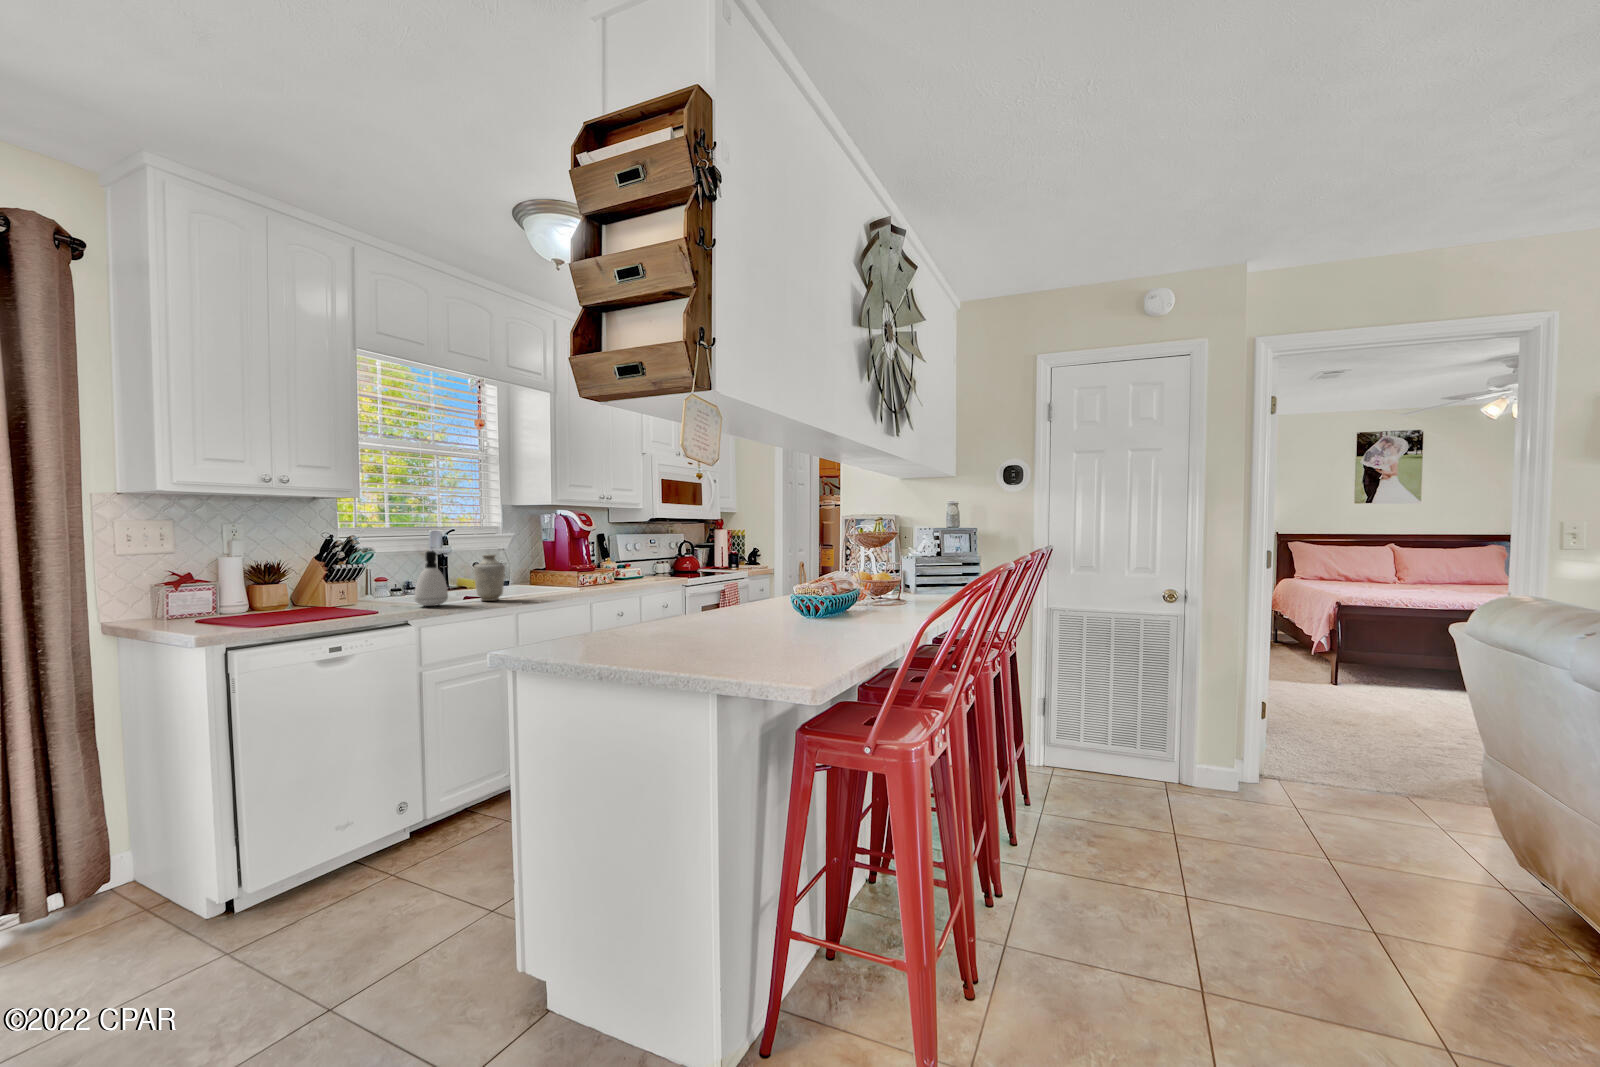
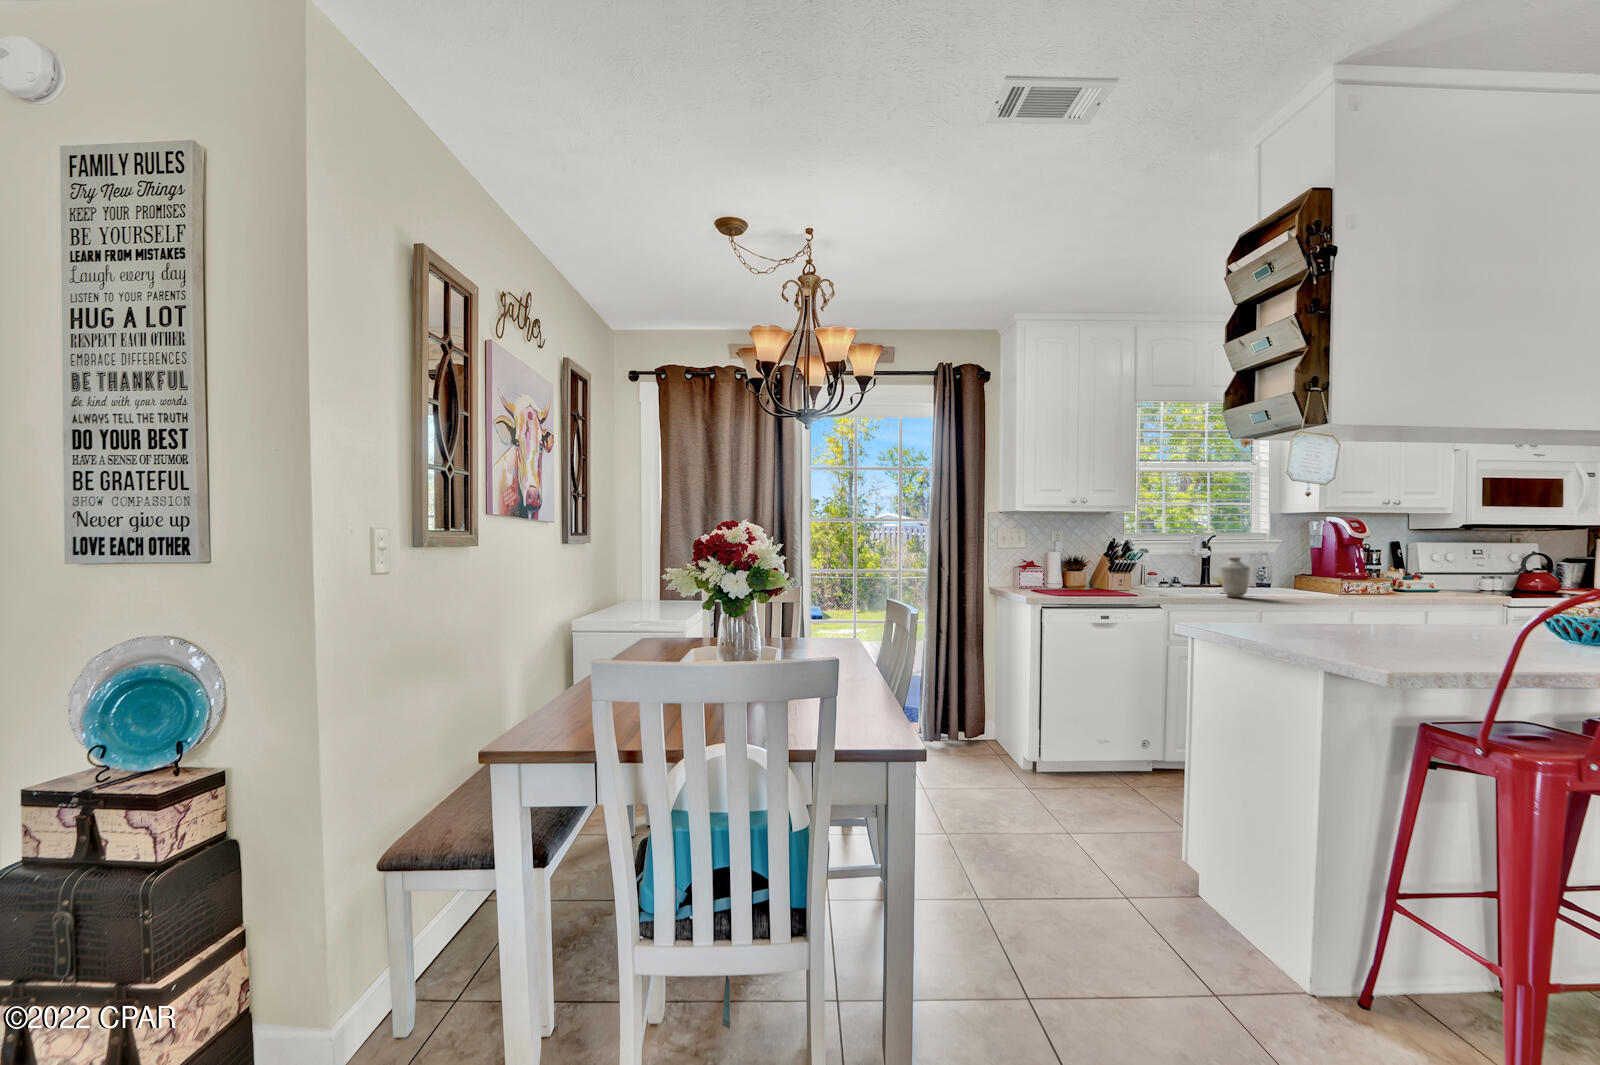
soap dispenser: present [415,551,448,606] -> none [1168,552,1196,596]

